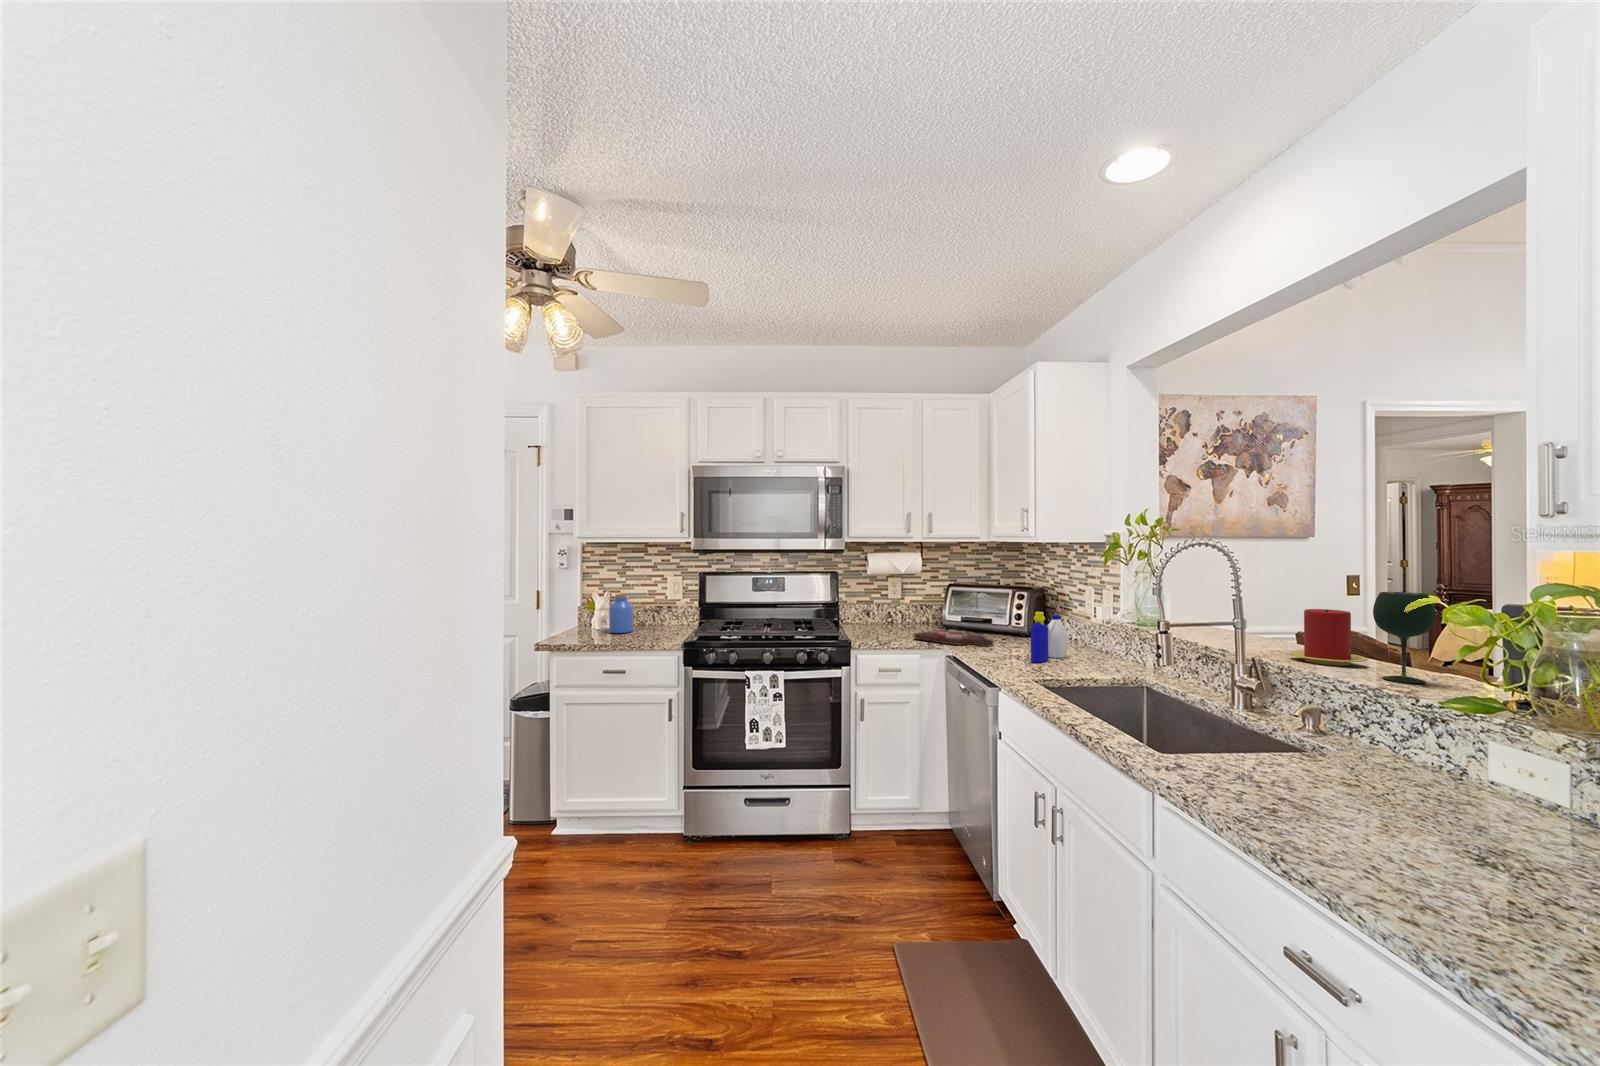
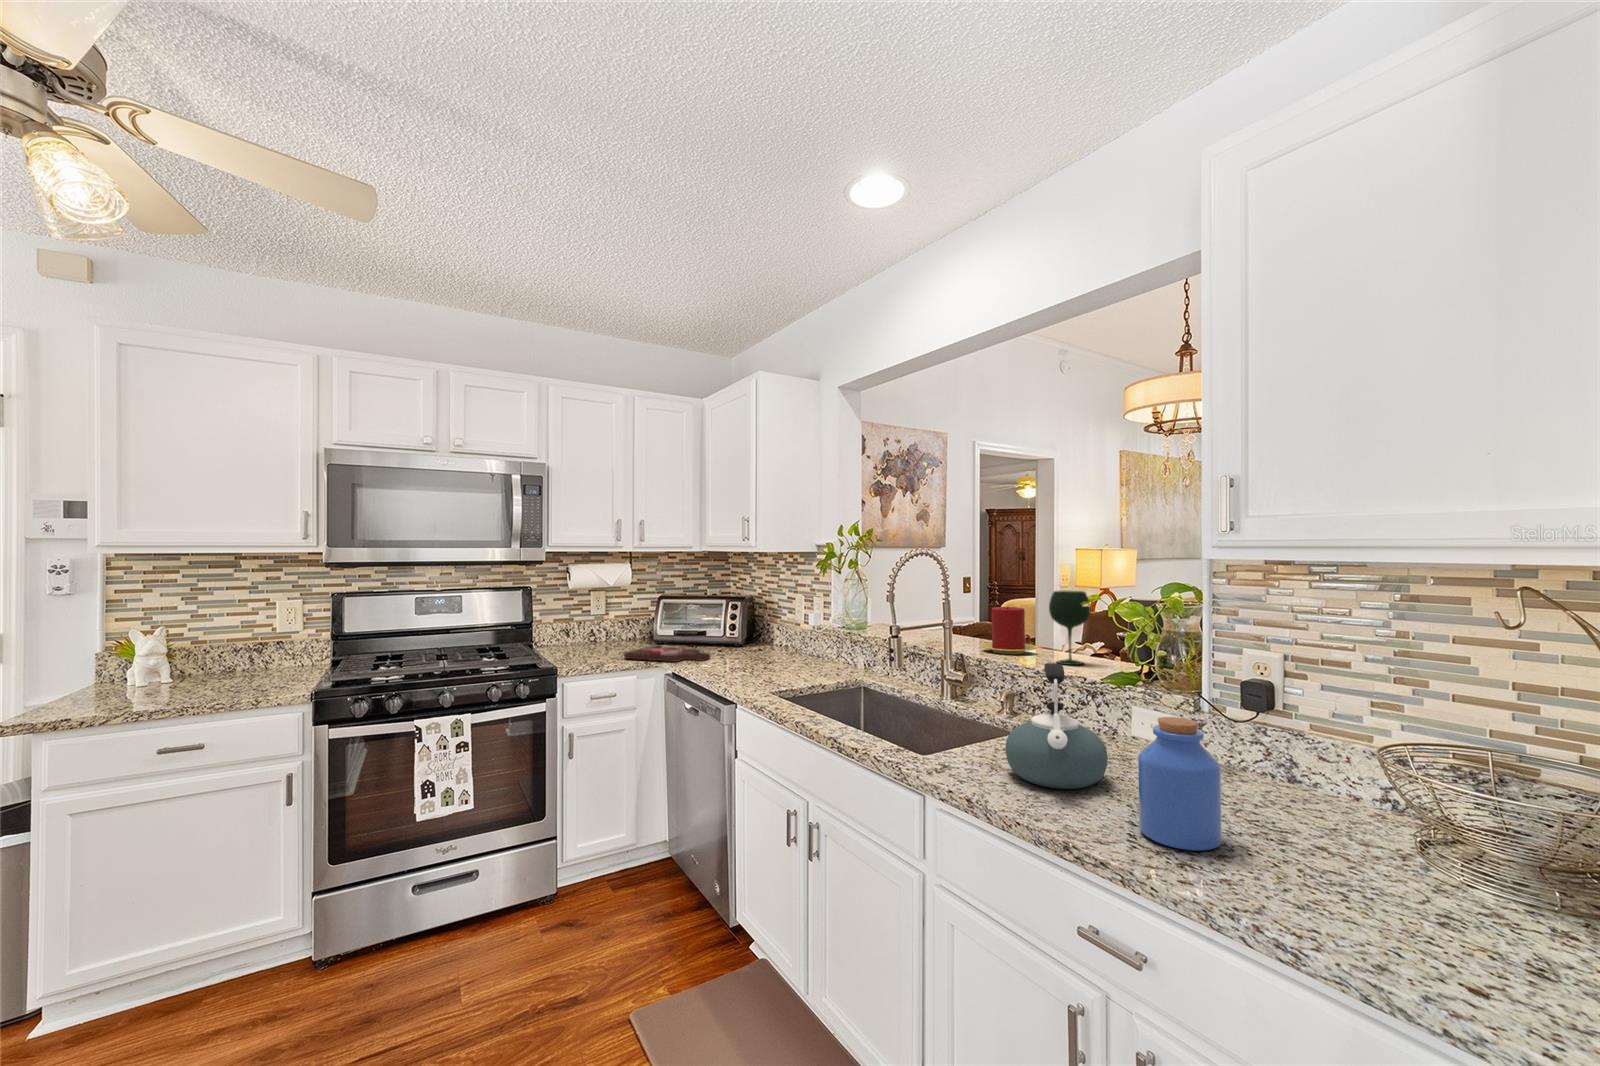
jar: present [609,594,633,633] -> present [1138,717,1222,851]
bottle: present [1031,612,1069,663] -> none [755,622,788,674]
kettle: none [1252,670,1389,813] -> present [1005,663,1108,789]

